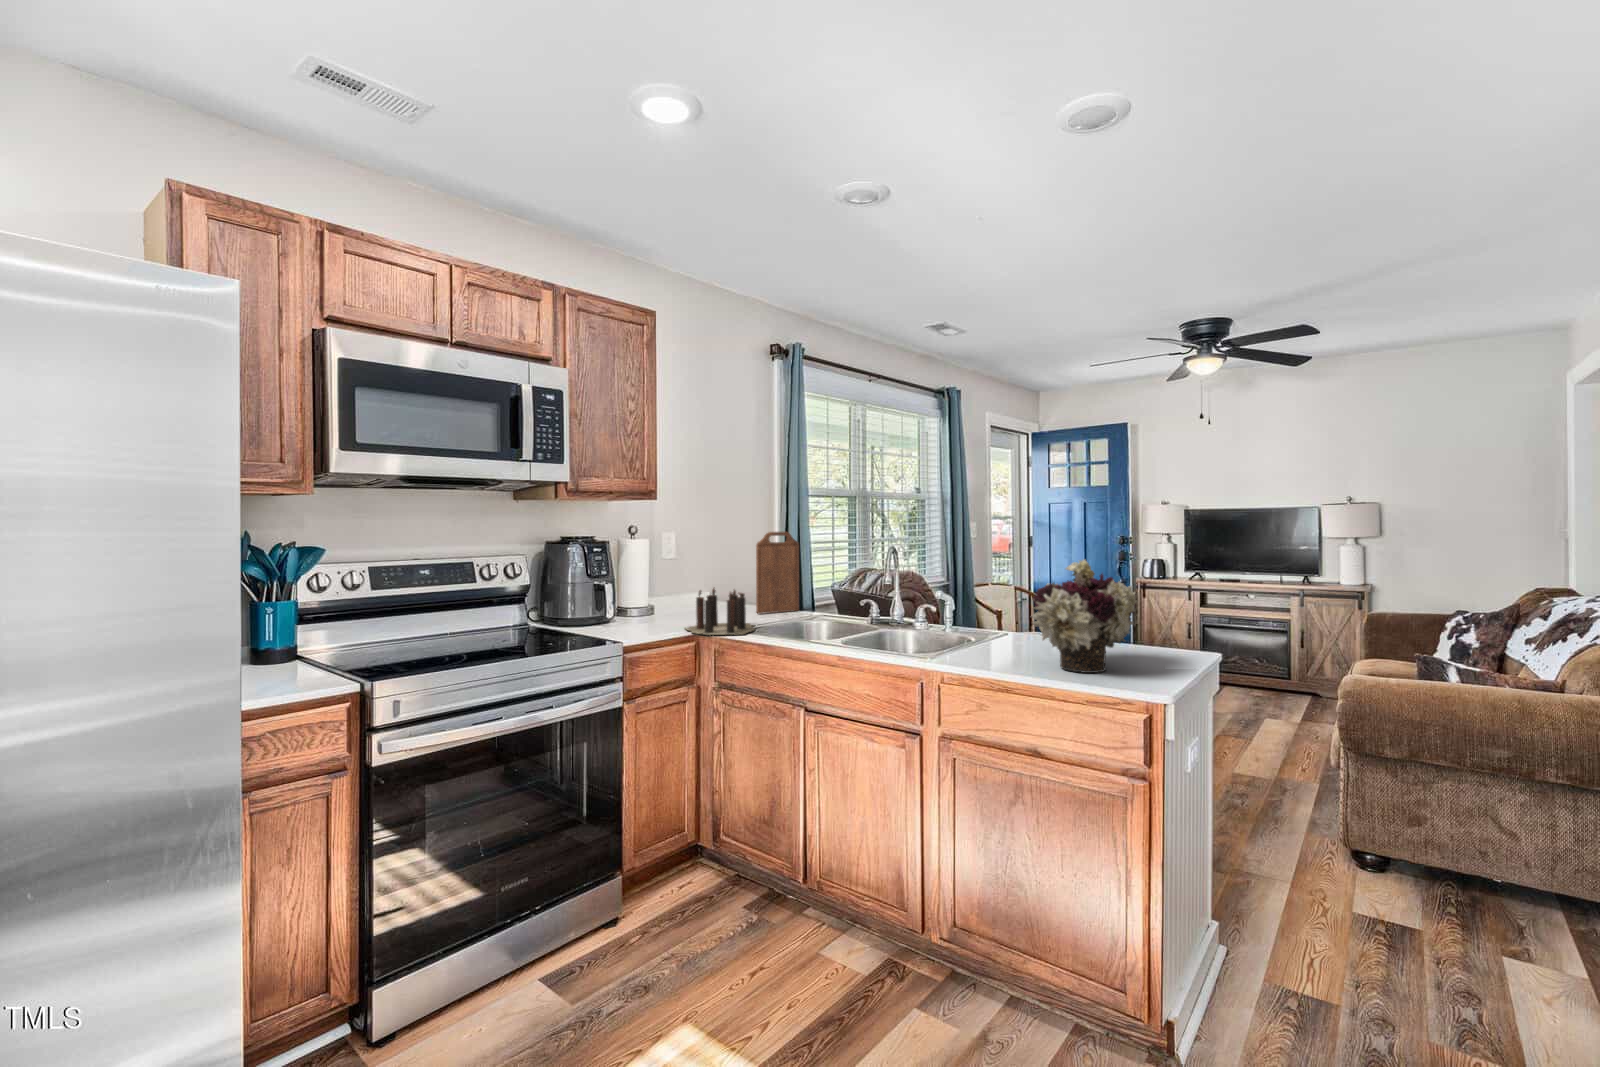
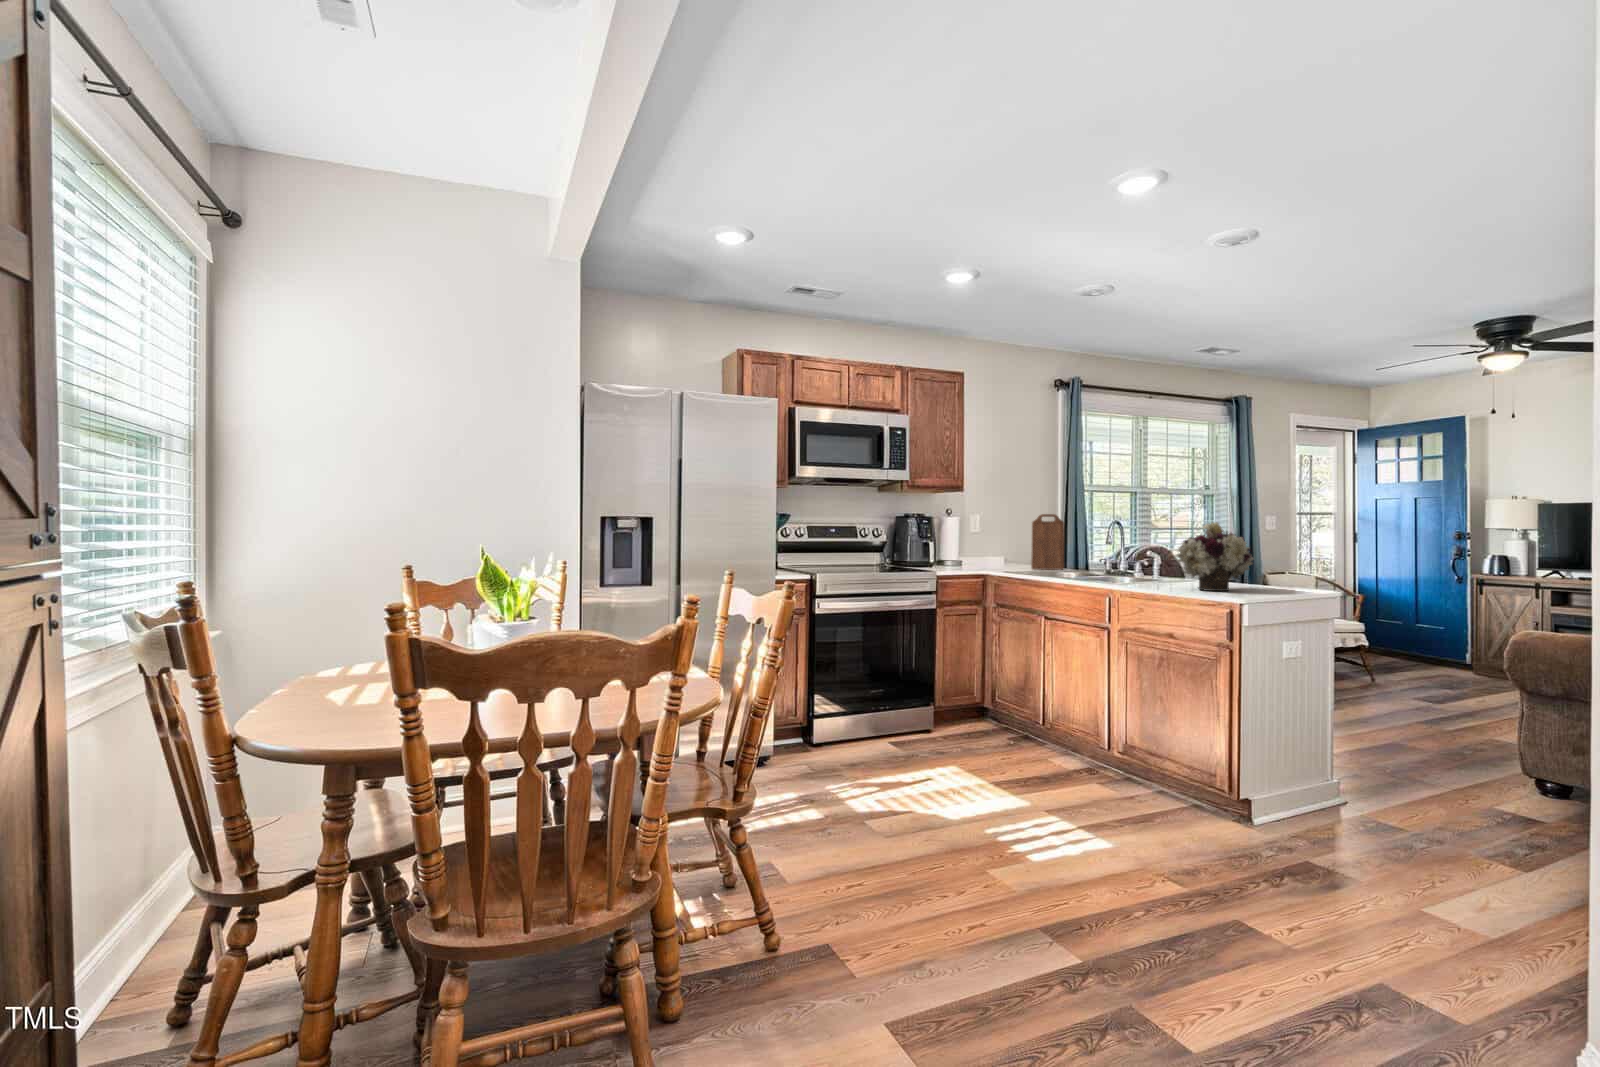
candle: present [686,588,754,635] -> none [974,547,1035,575]

